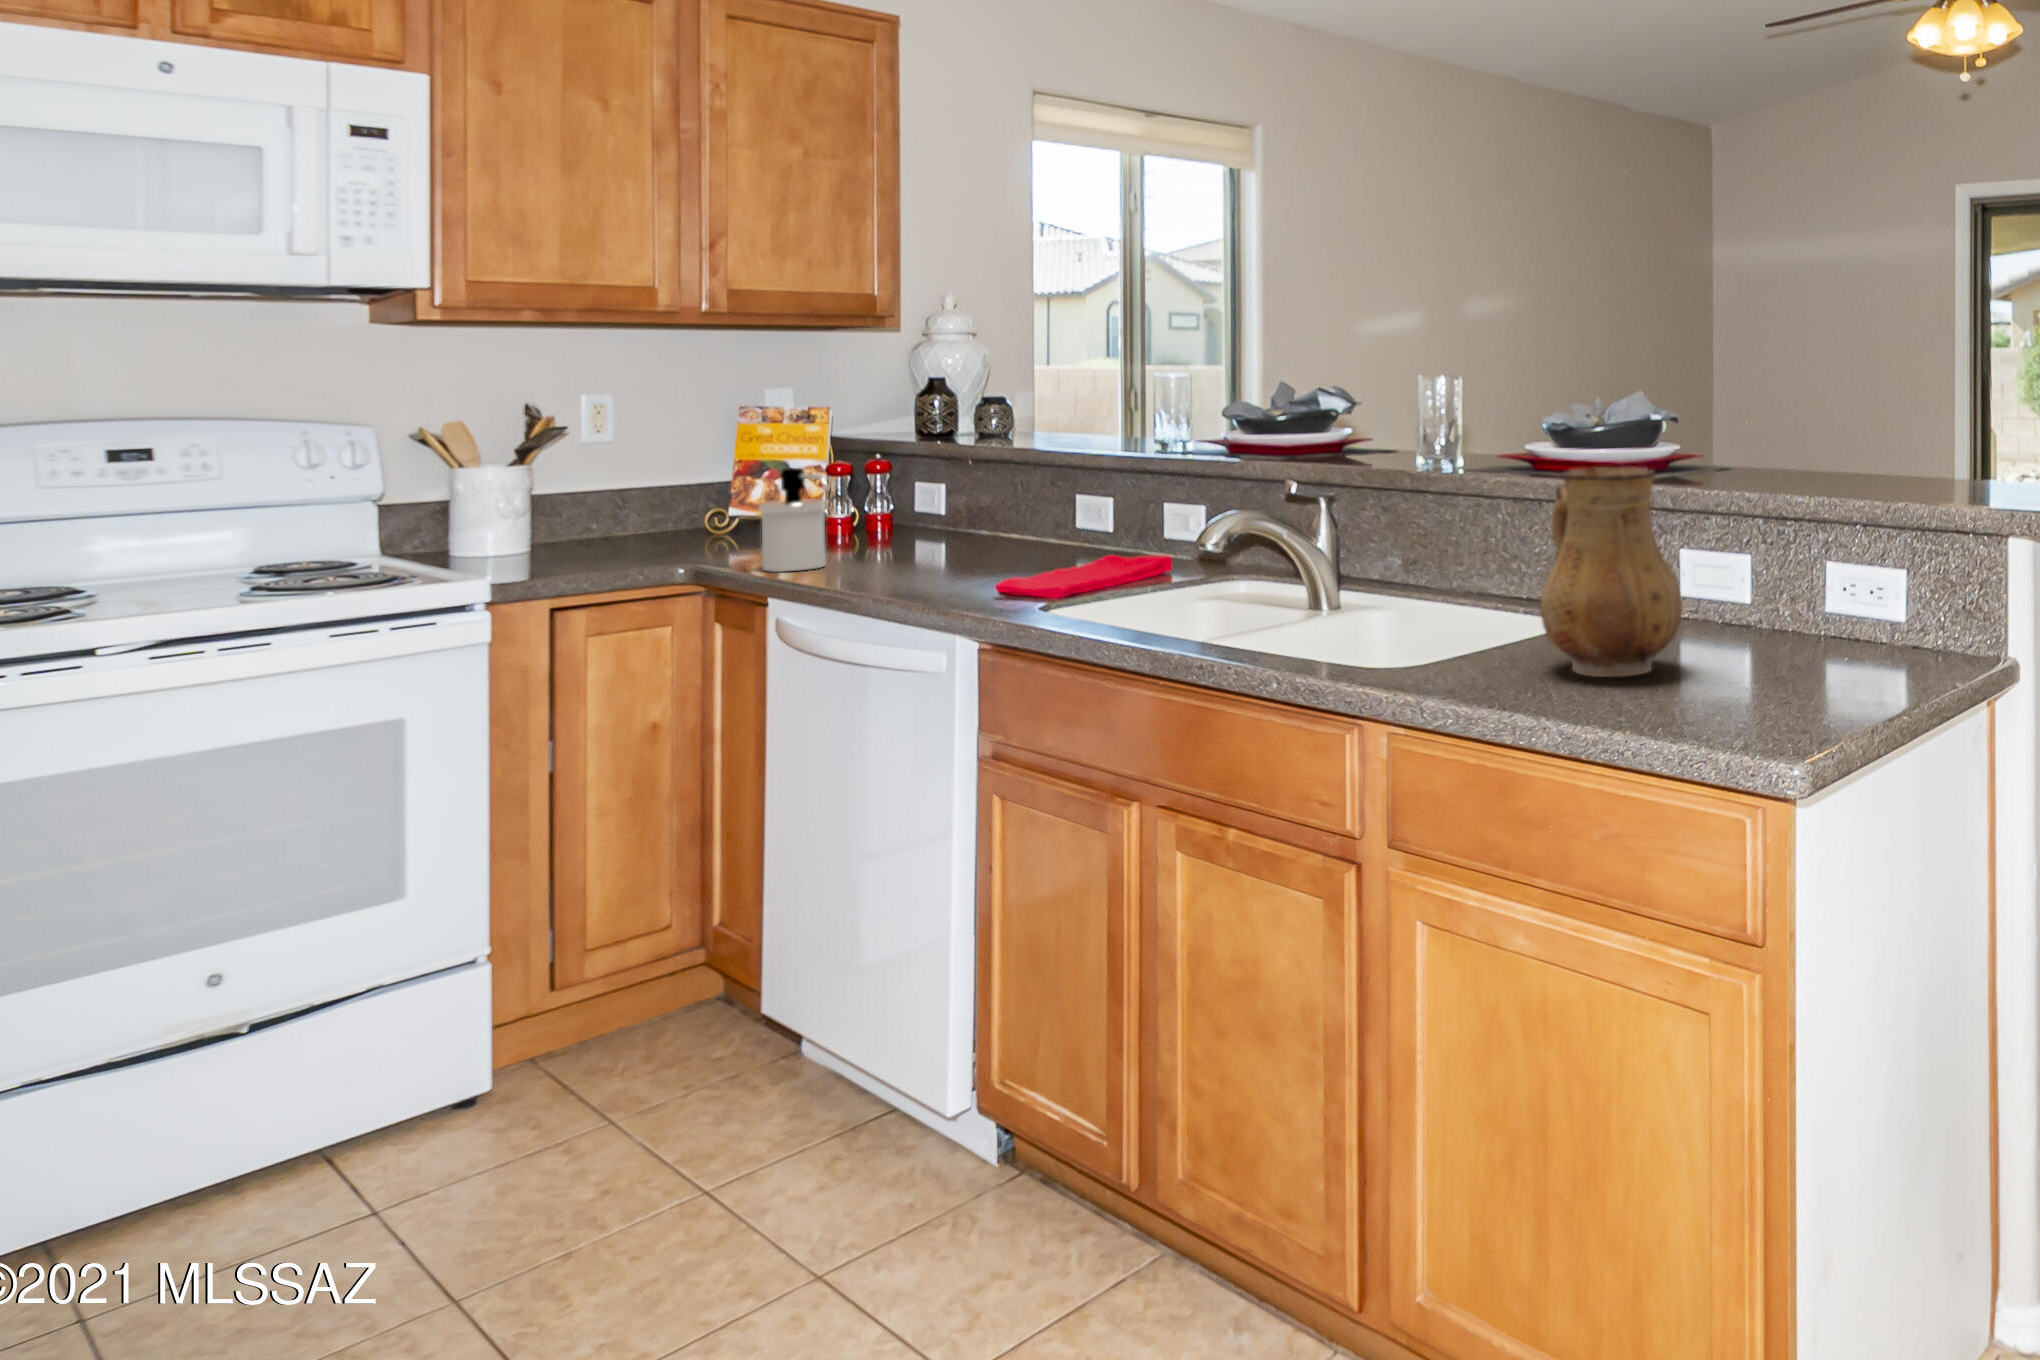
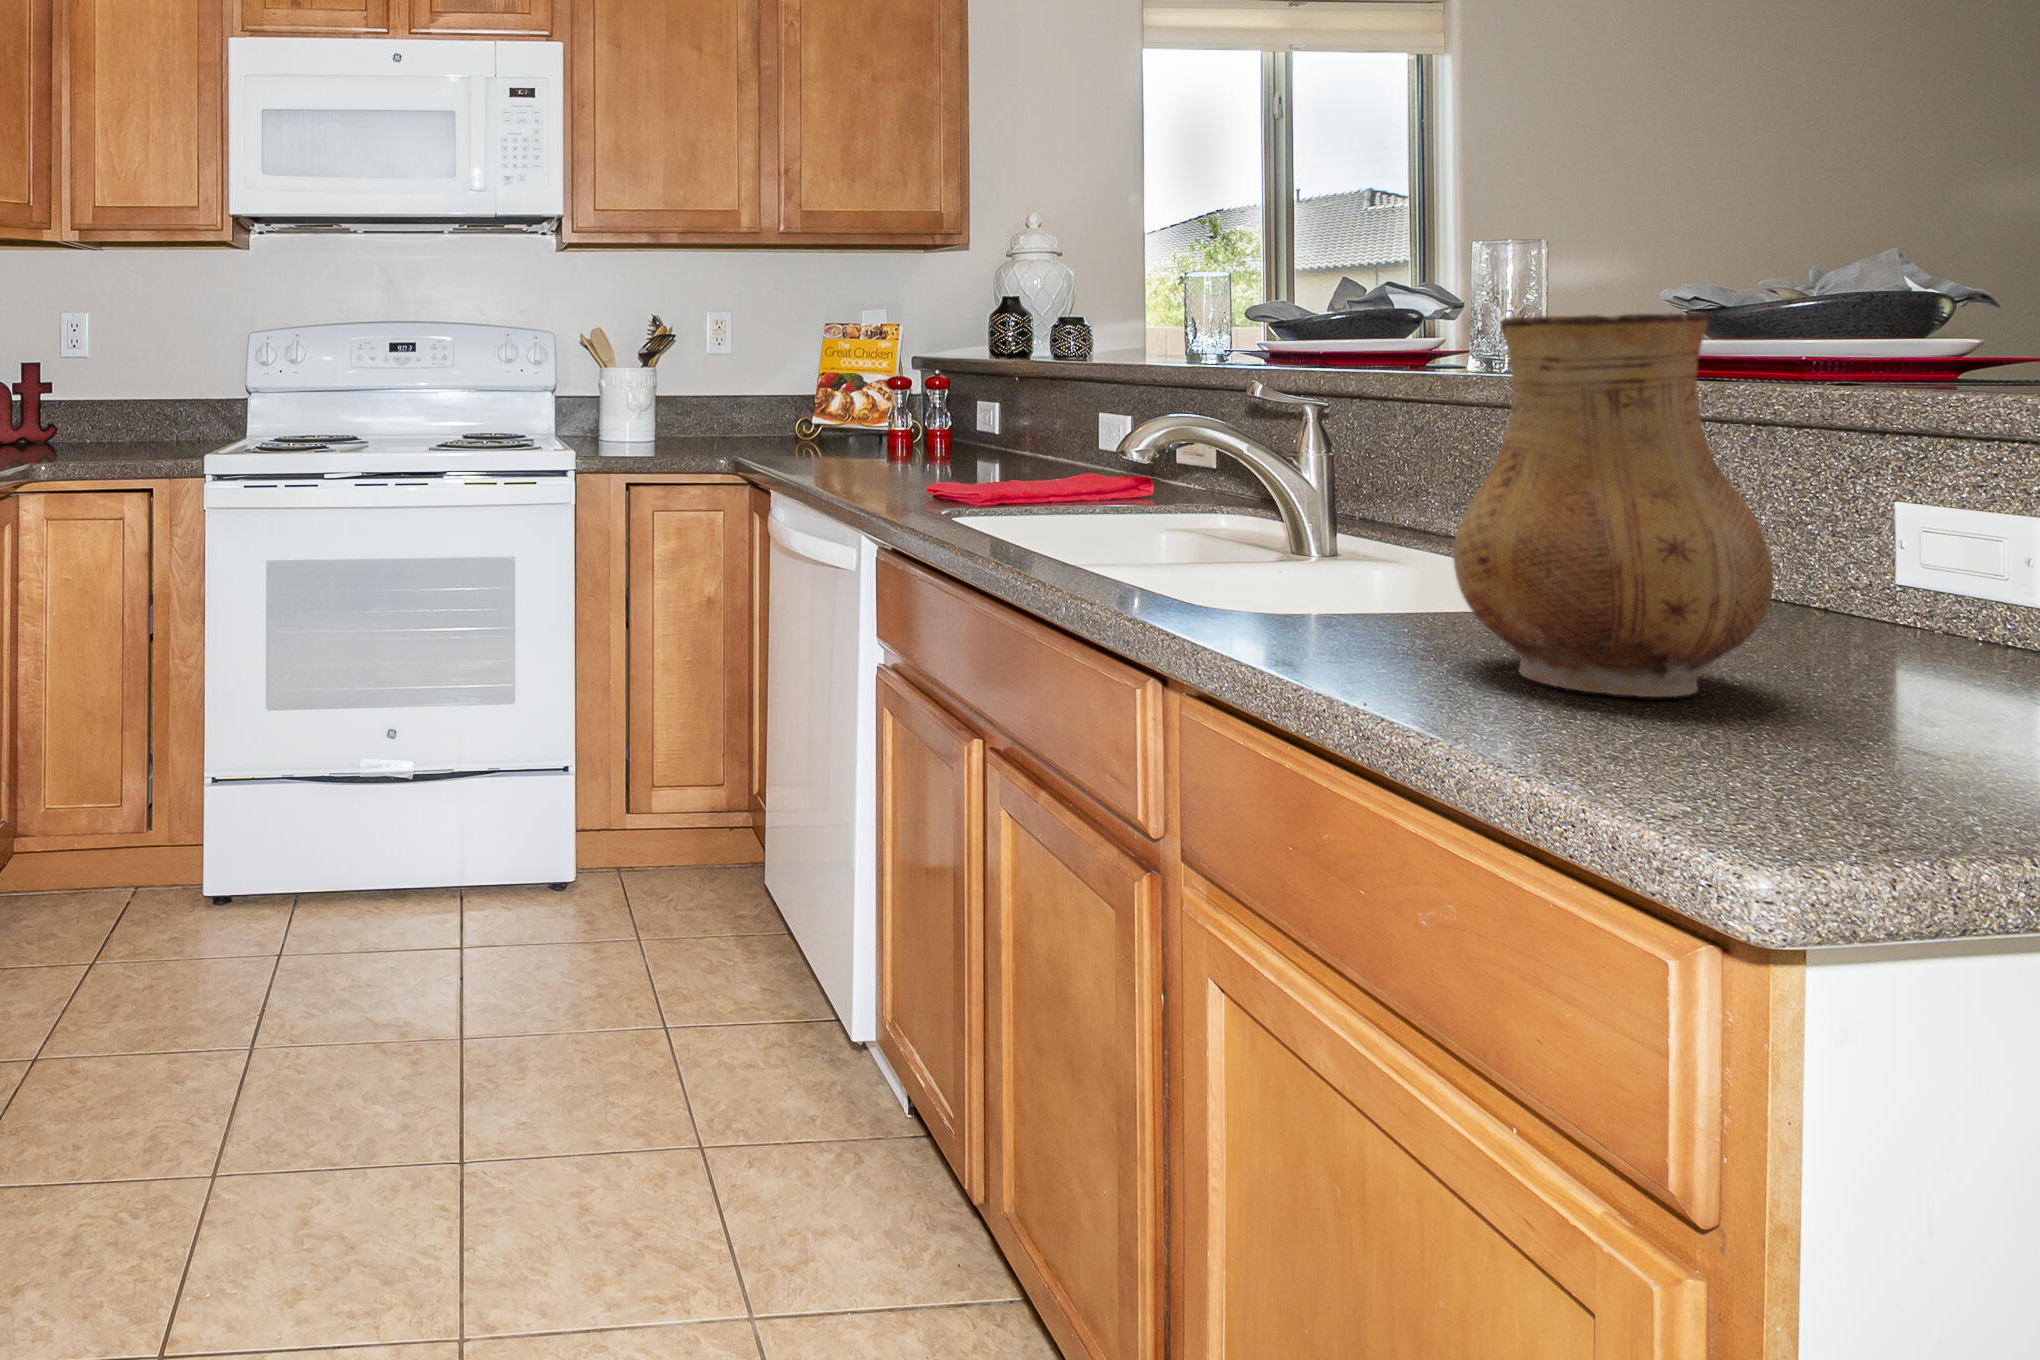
soap dispenser: present [759,468,830,572] -> none [791,372,849,468]

